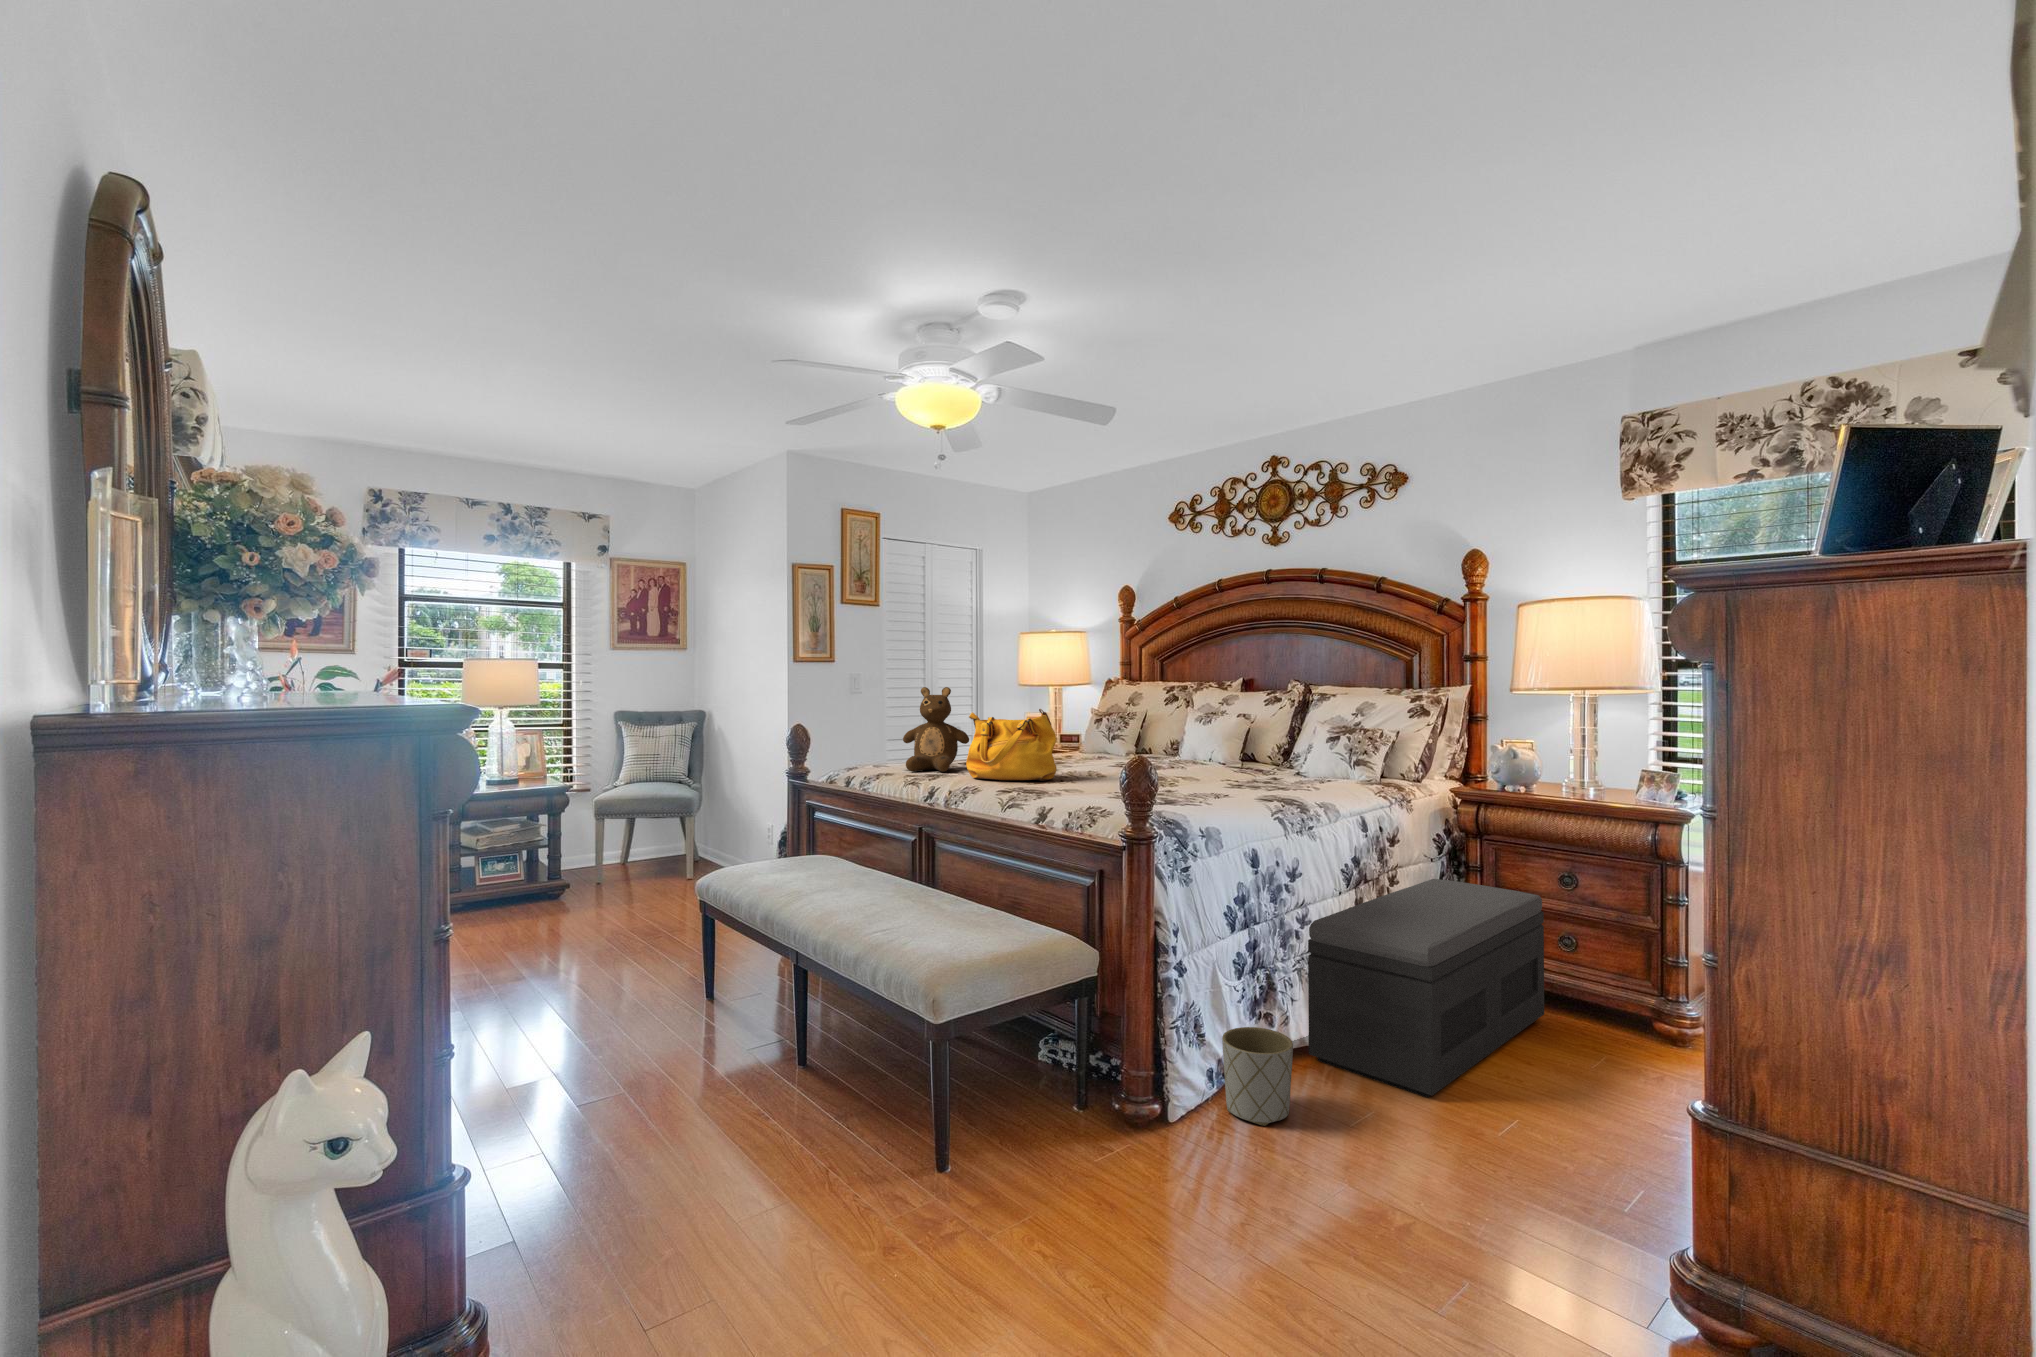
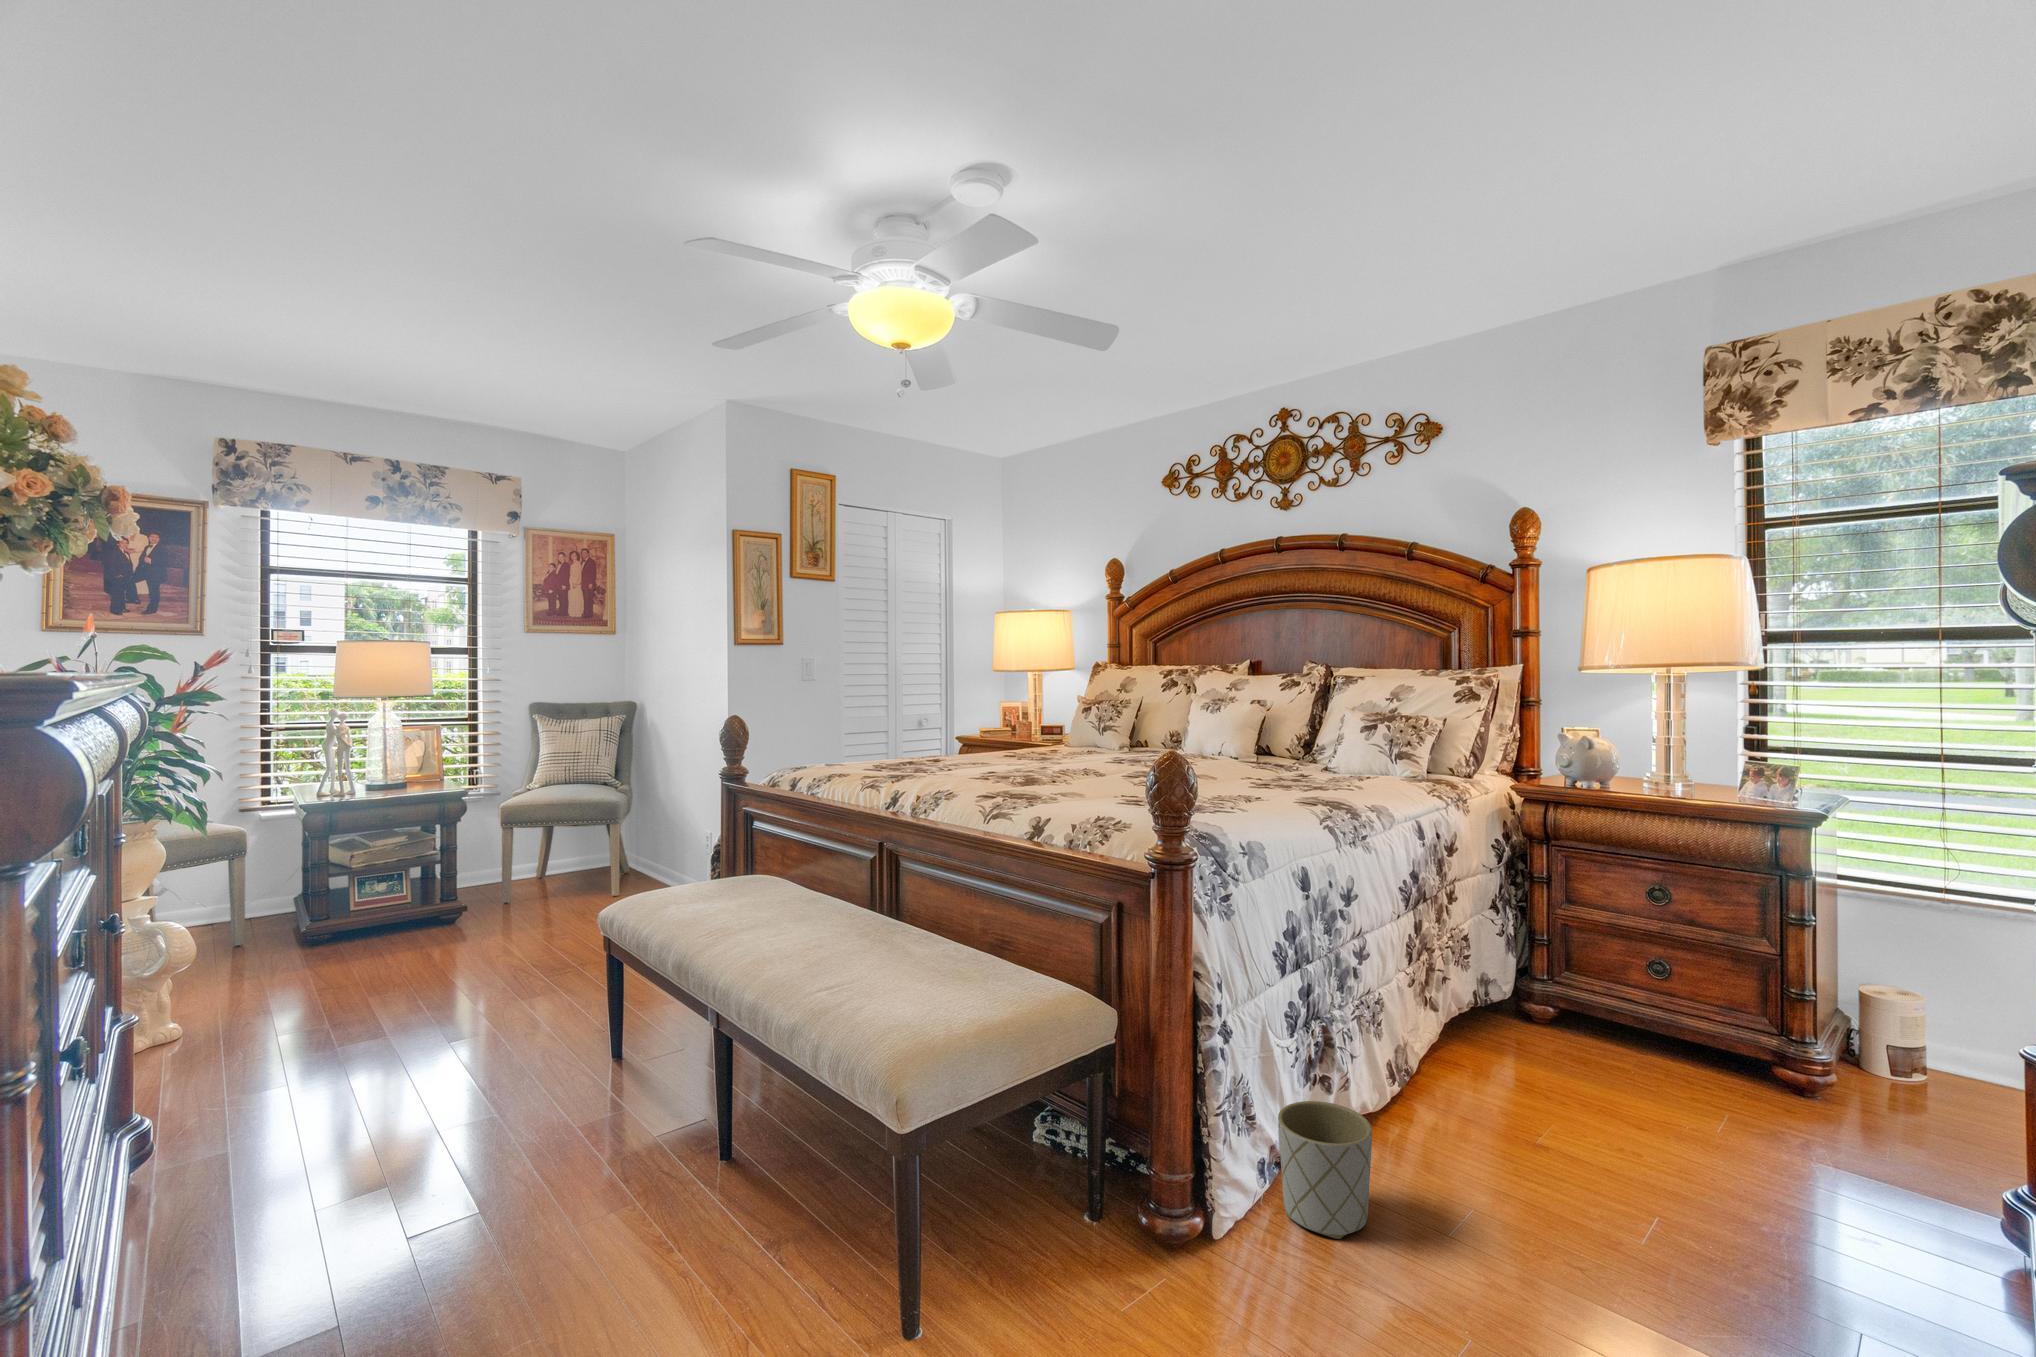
teddy bear: present [903,687,969,772] -> none [860,670,940,772]
handbag: present [966,709,1057,781] -> none [937,694,1048,782]
storage bench: present [1308,879,1544,1098] -> none [1372,893,1635,1185]

